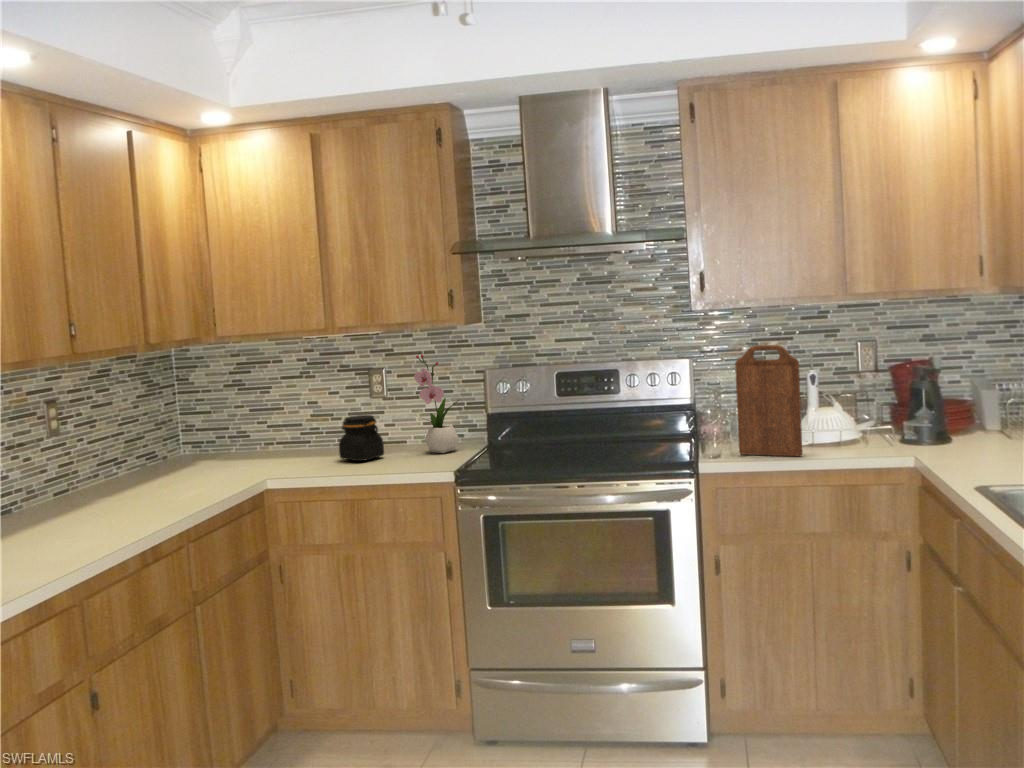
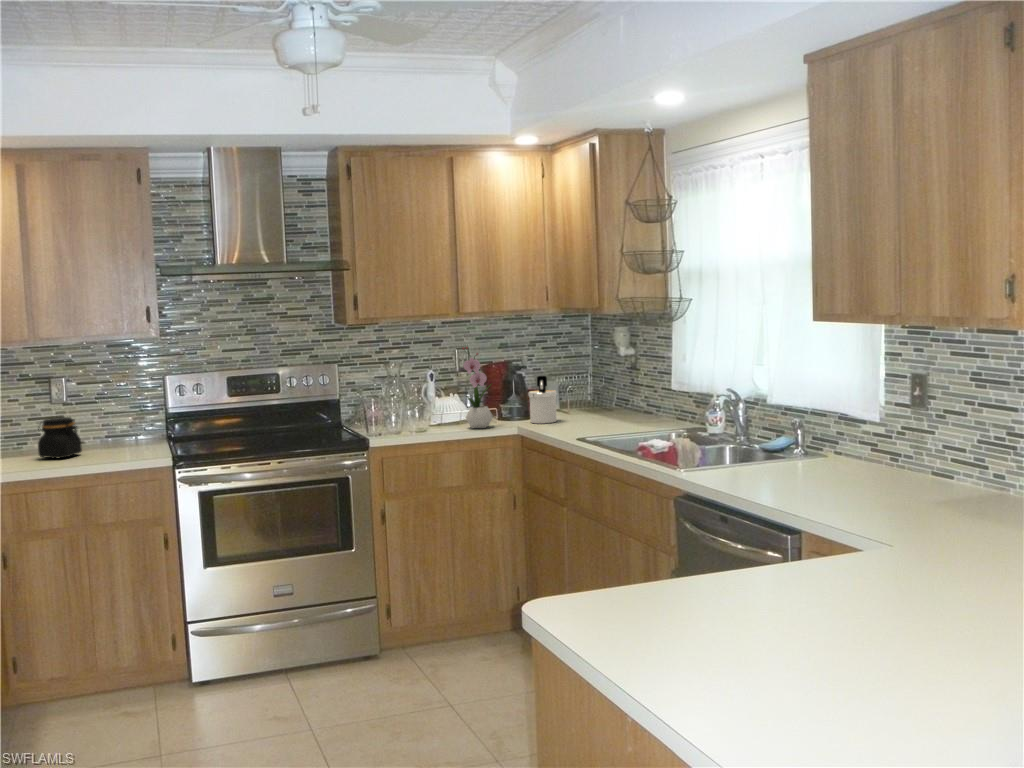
cutting board: present [735,345,802,456] -> none [388,349,439,433]
flower arrangement: present [414,355,460,453] -> present [463,347,493,428]
soap dispenser: none [938,385,982,454] -> present [528,376,557,424]

